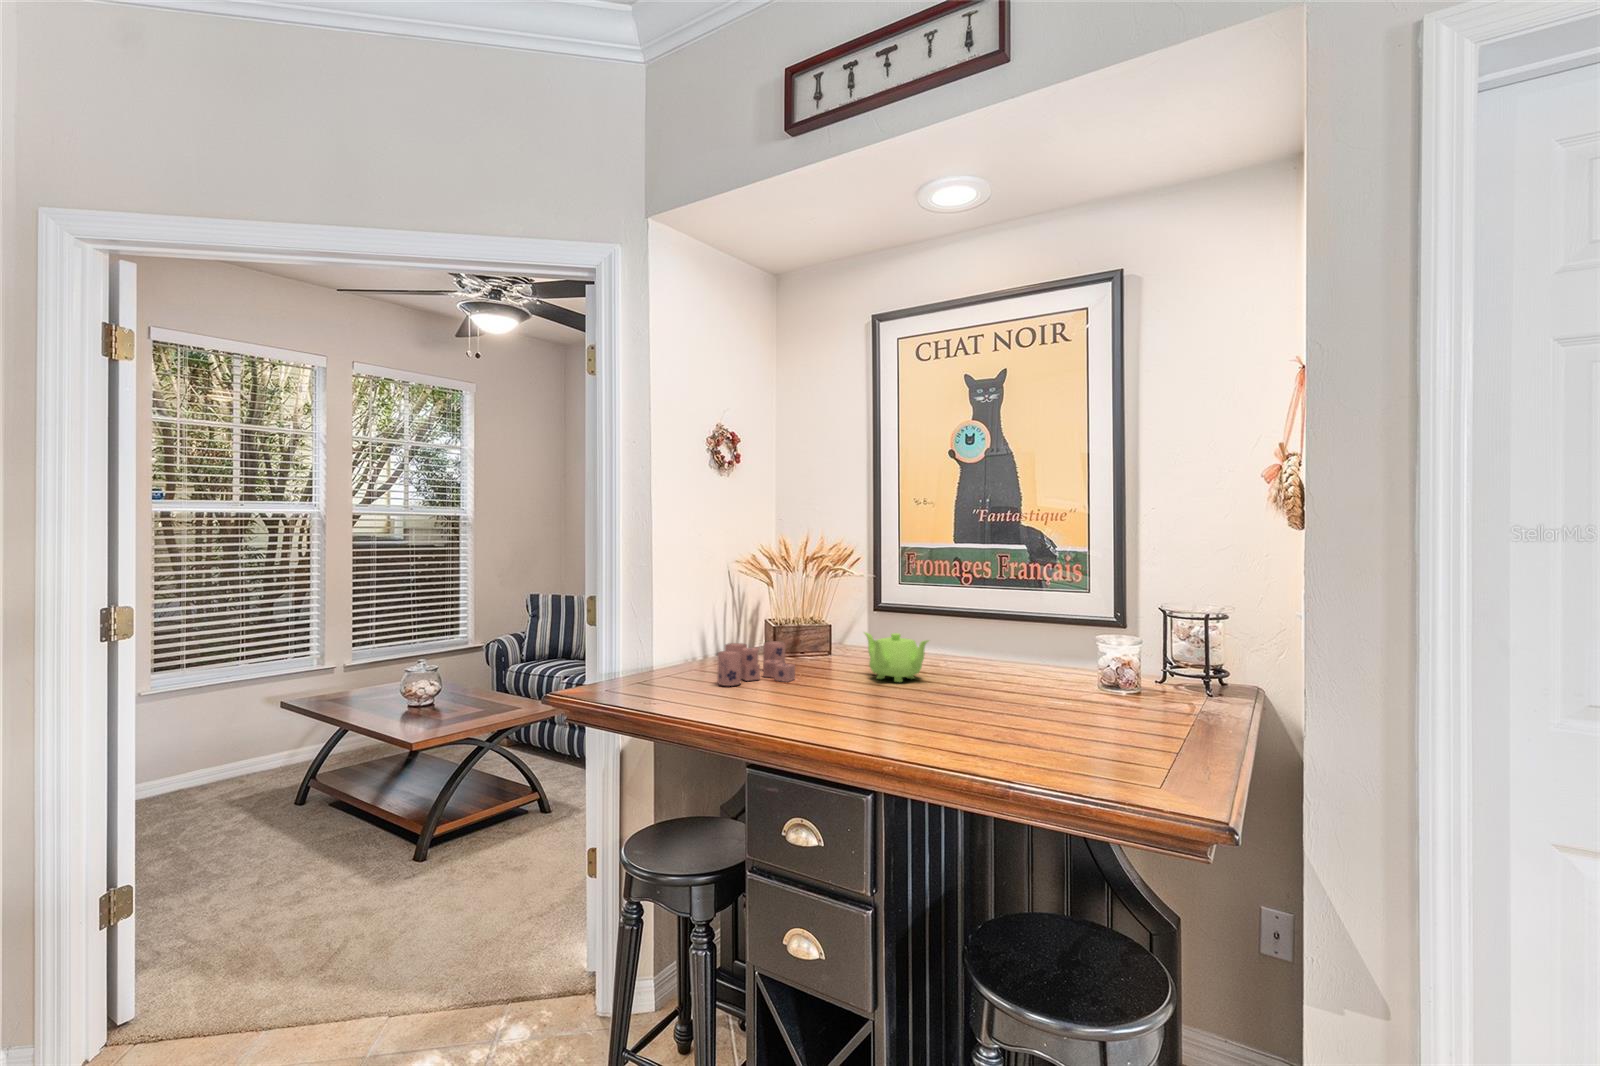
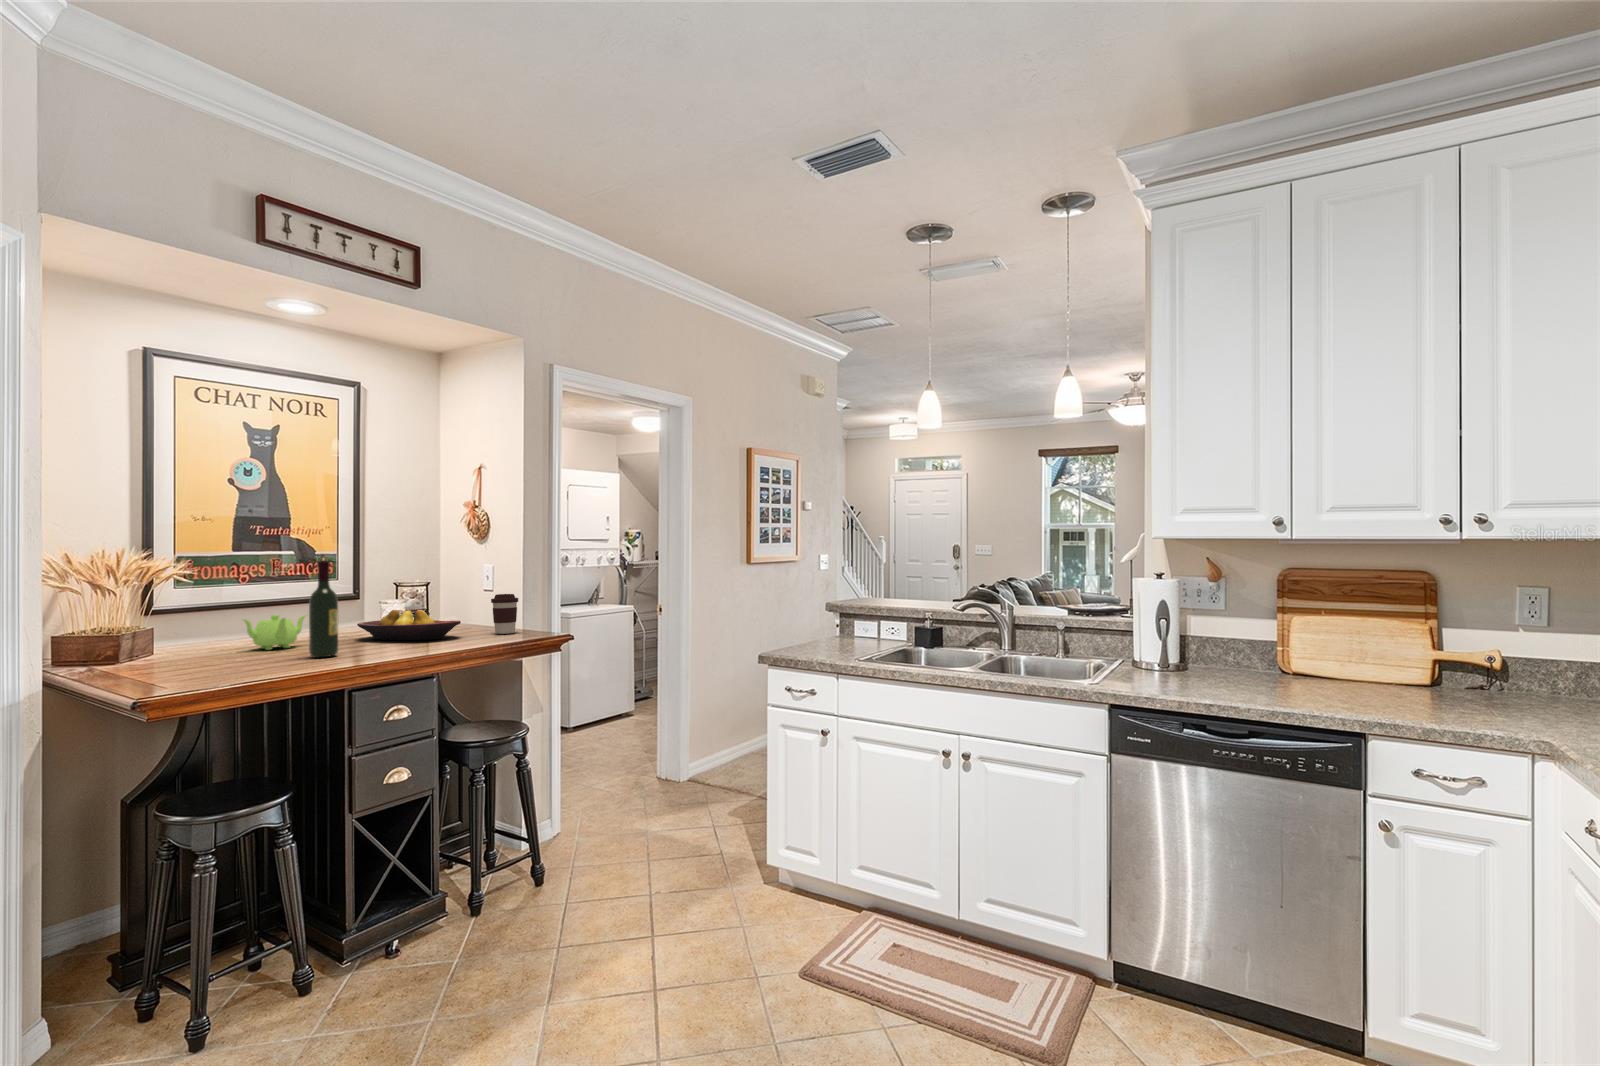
wine bottle: none [792,567,829,711] -> present [309,561,339,657]
candle: present [717,641,795,686] -> none [143,637,226,669]
fruit bowl: none [969,655,1088,729] -> present [357,610,461,640]
coffee cup: none [1129,664,1197,765] -> present [491,594,518,634]

